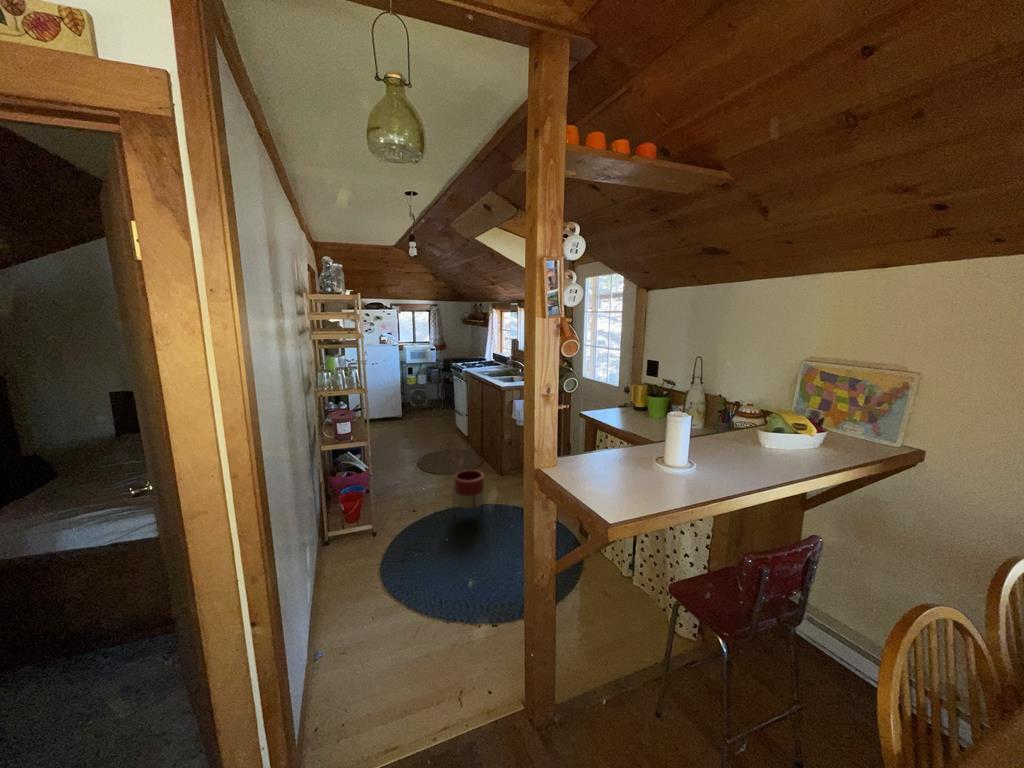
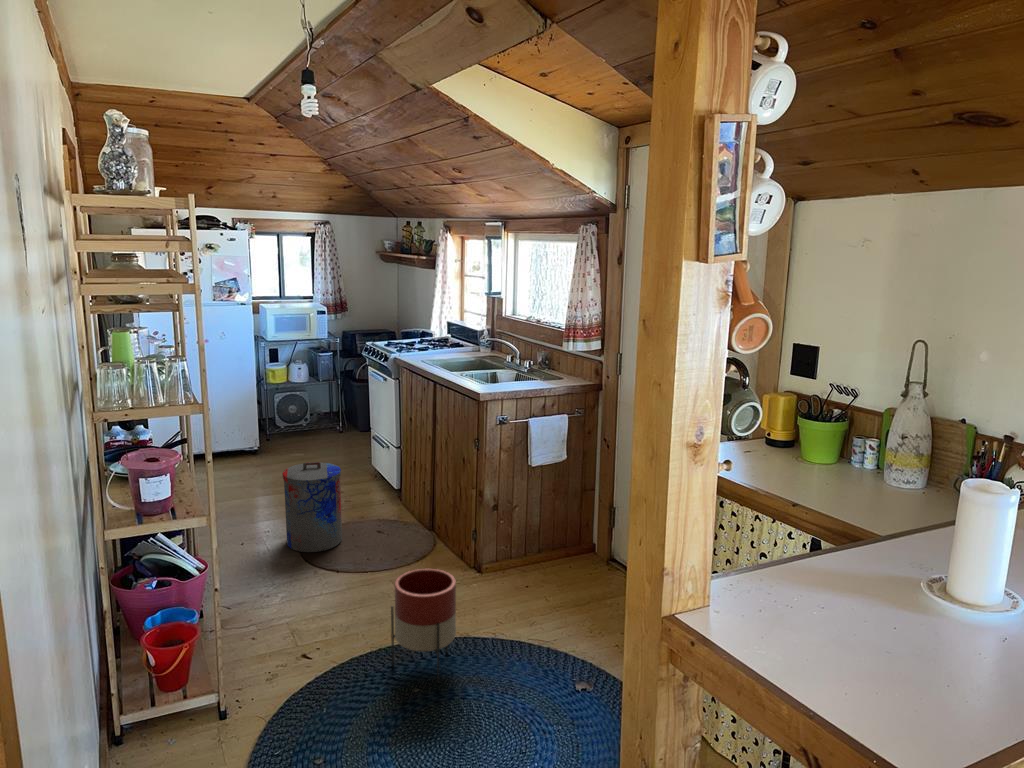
trash can: none [409,422,438,466] -> present [282,462,342,552]

